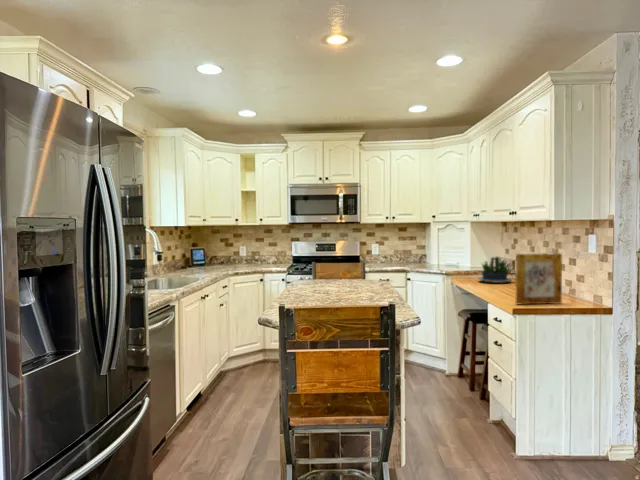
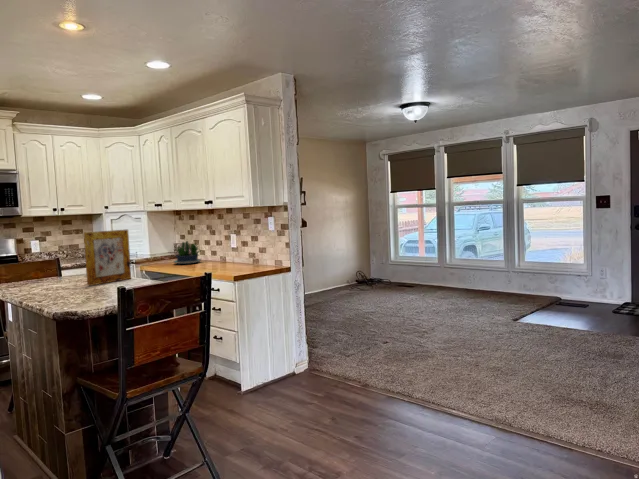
picture frame: present [516,253,562,304] -> present [84,229,131,285]

